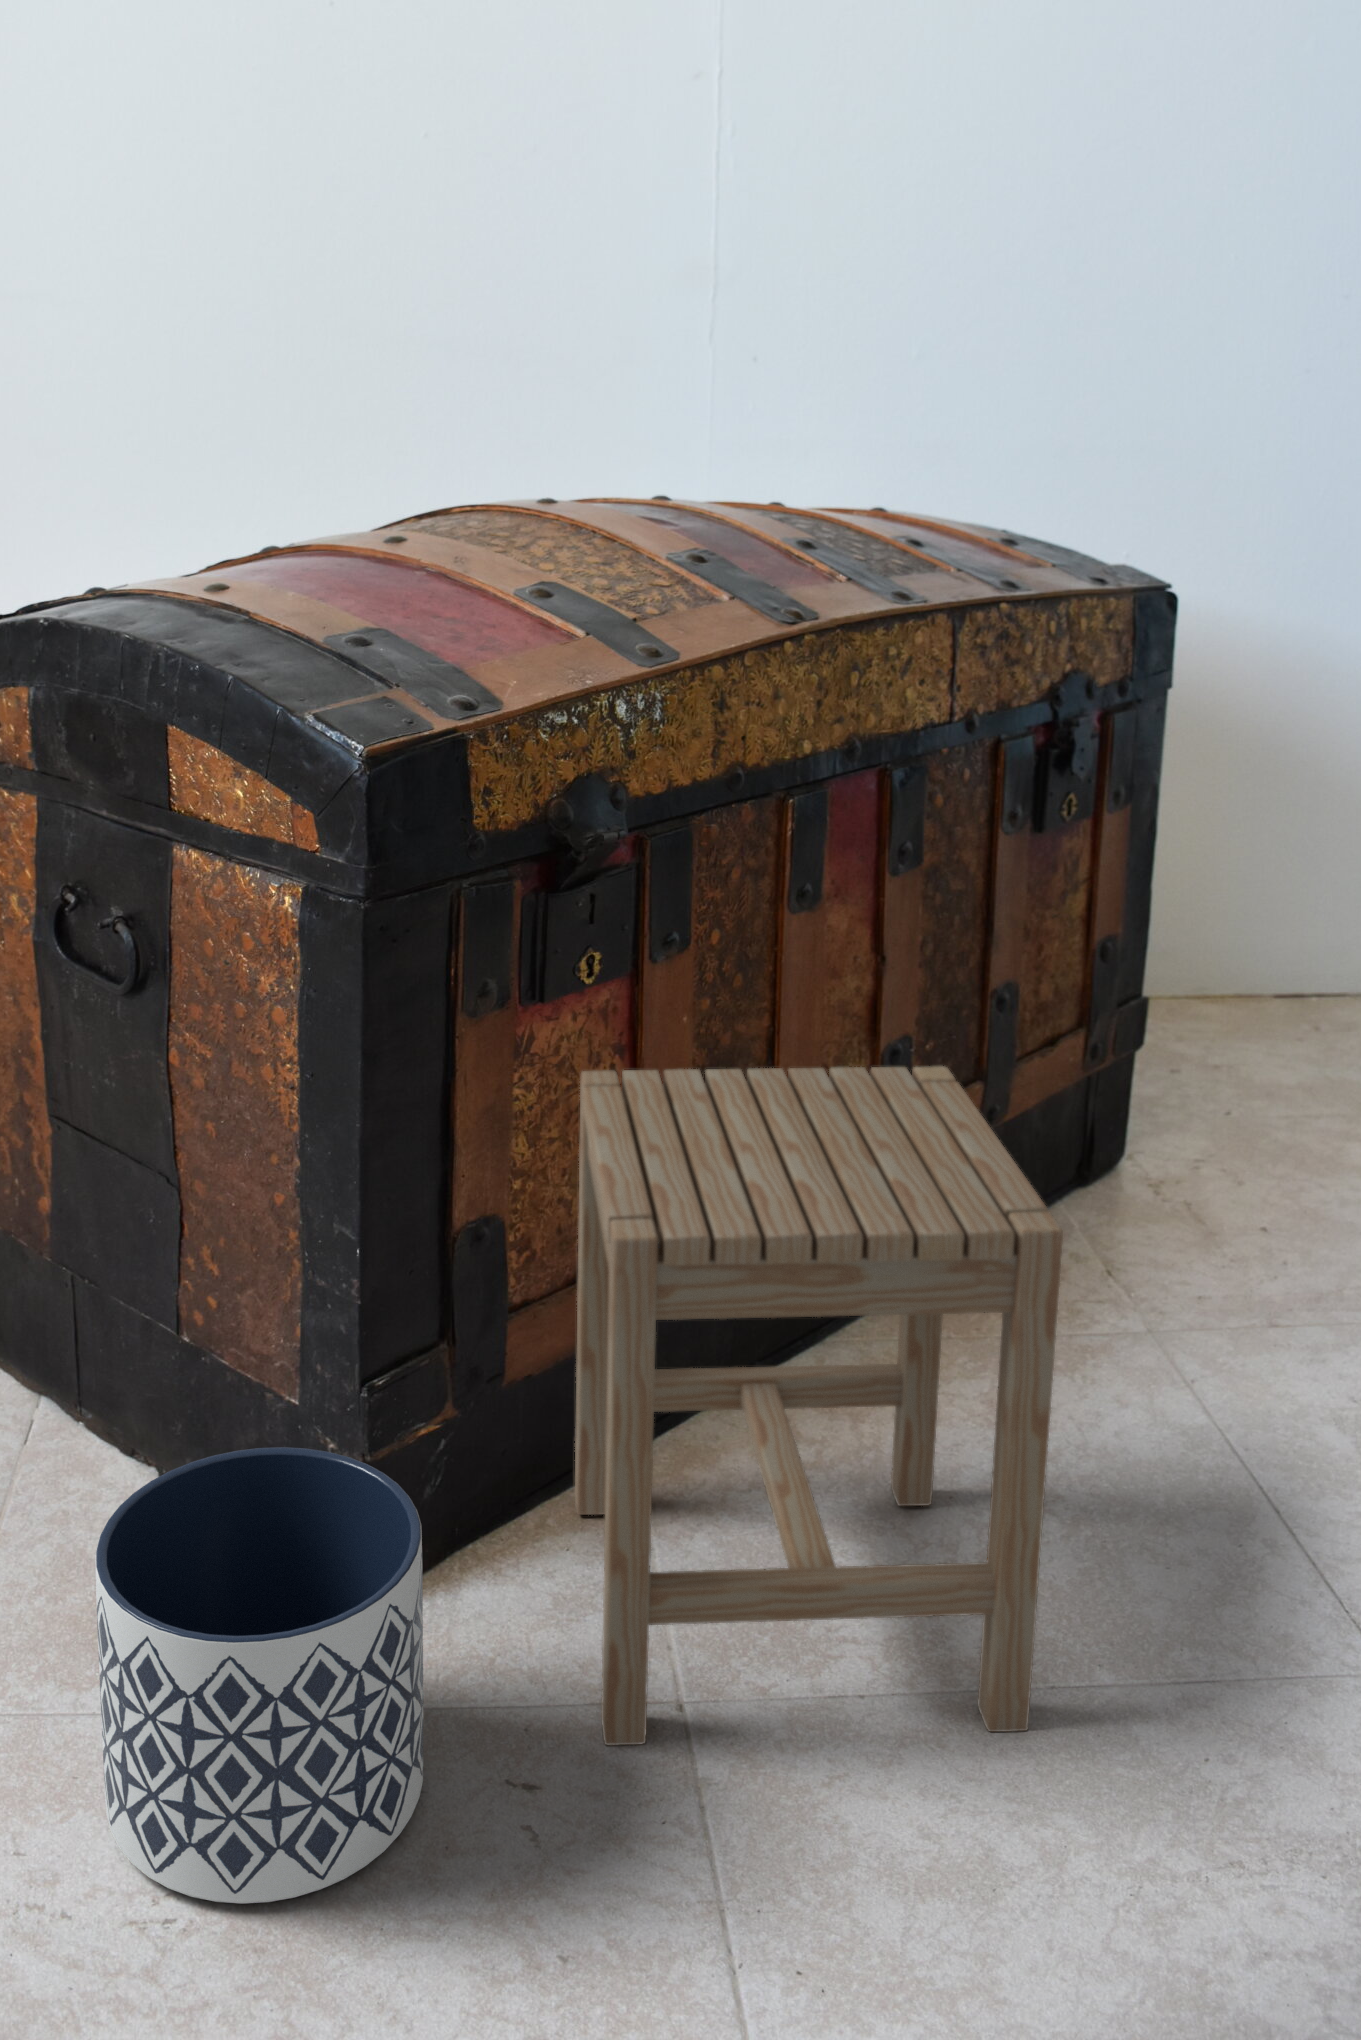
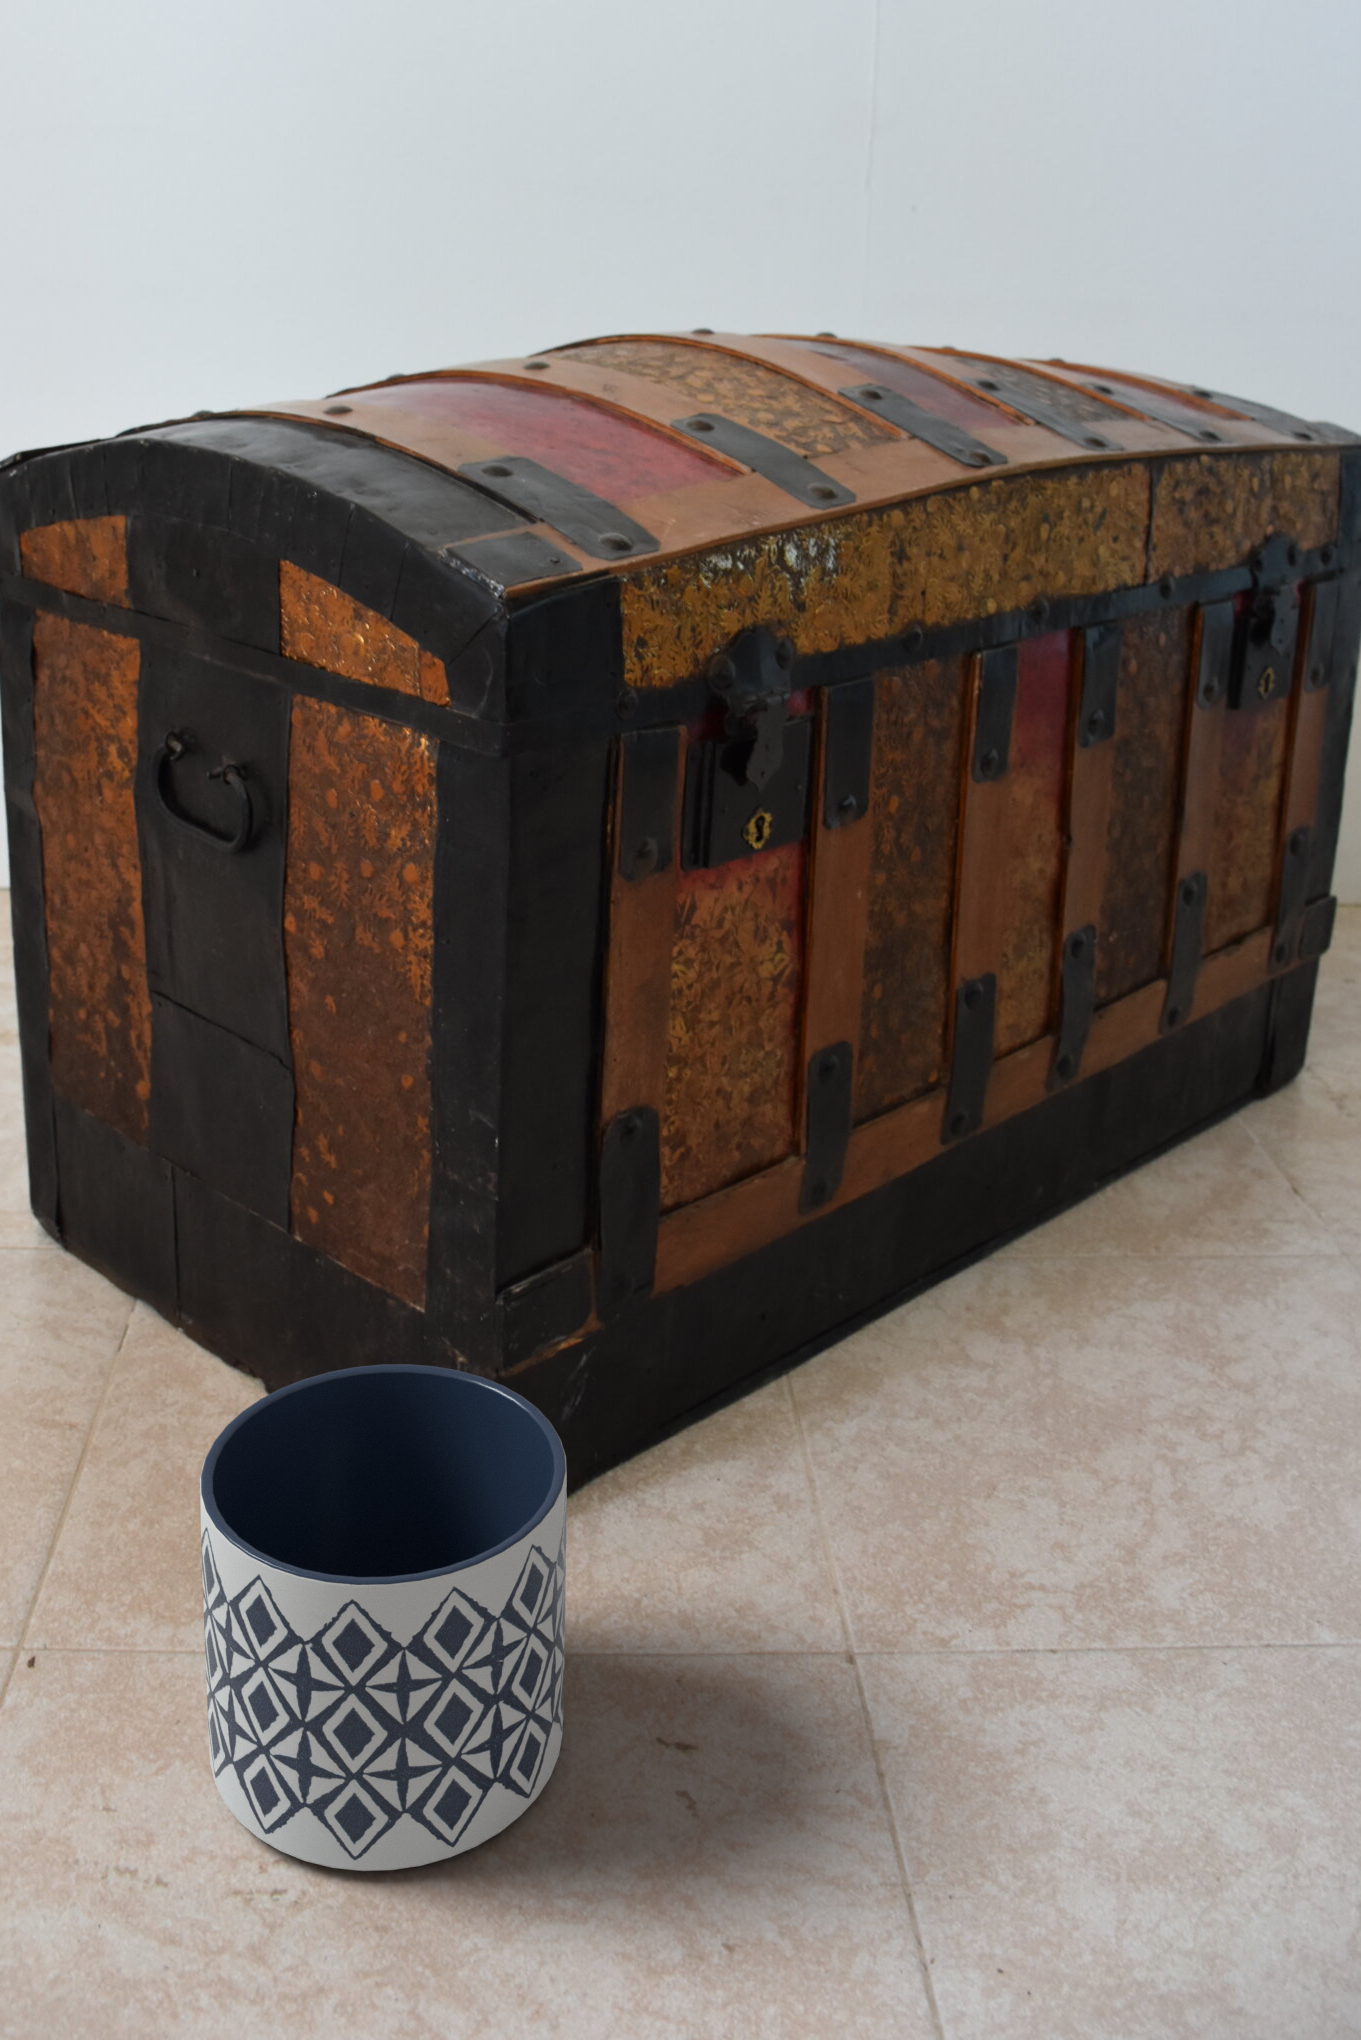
stool: present [575,1066,1063,1746] -> none [720,956,1305,1701]

